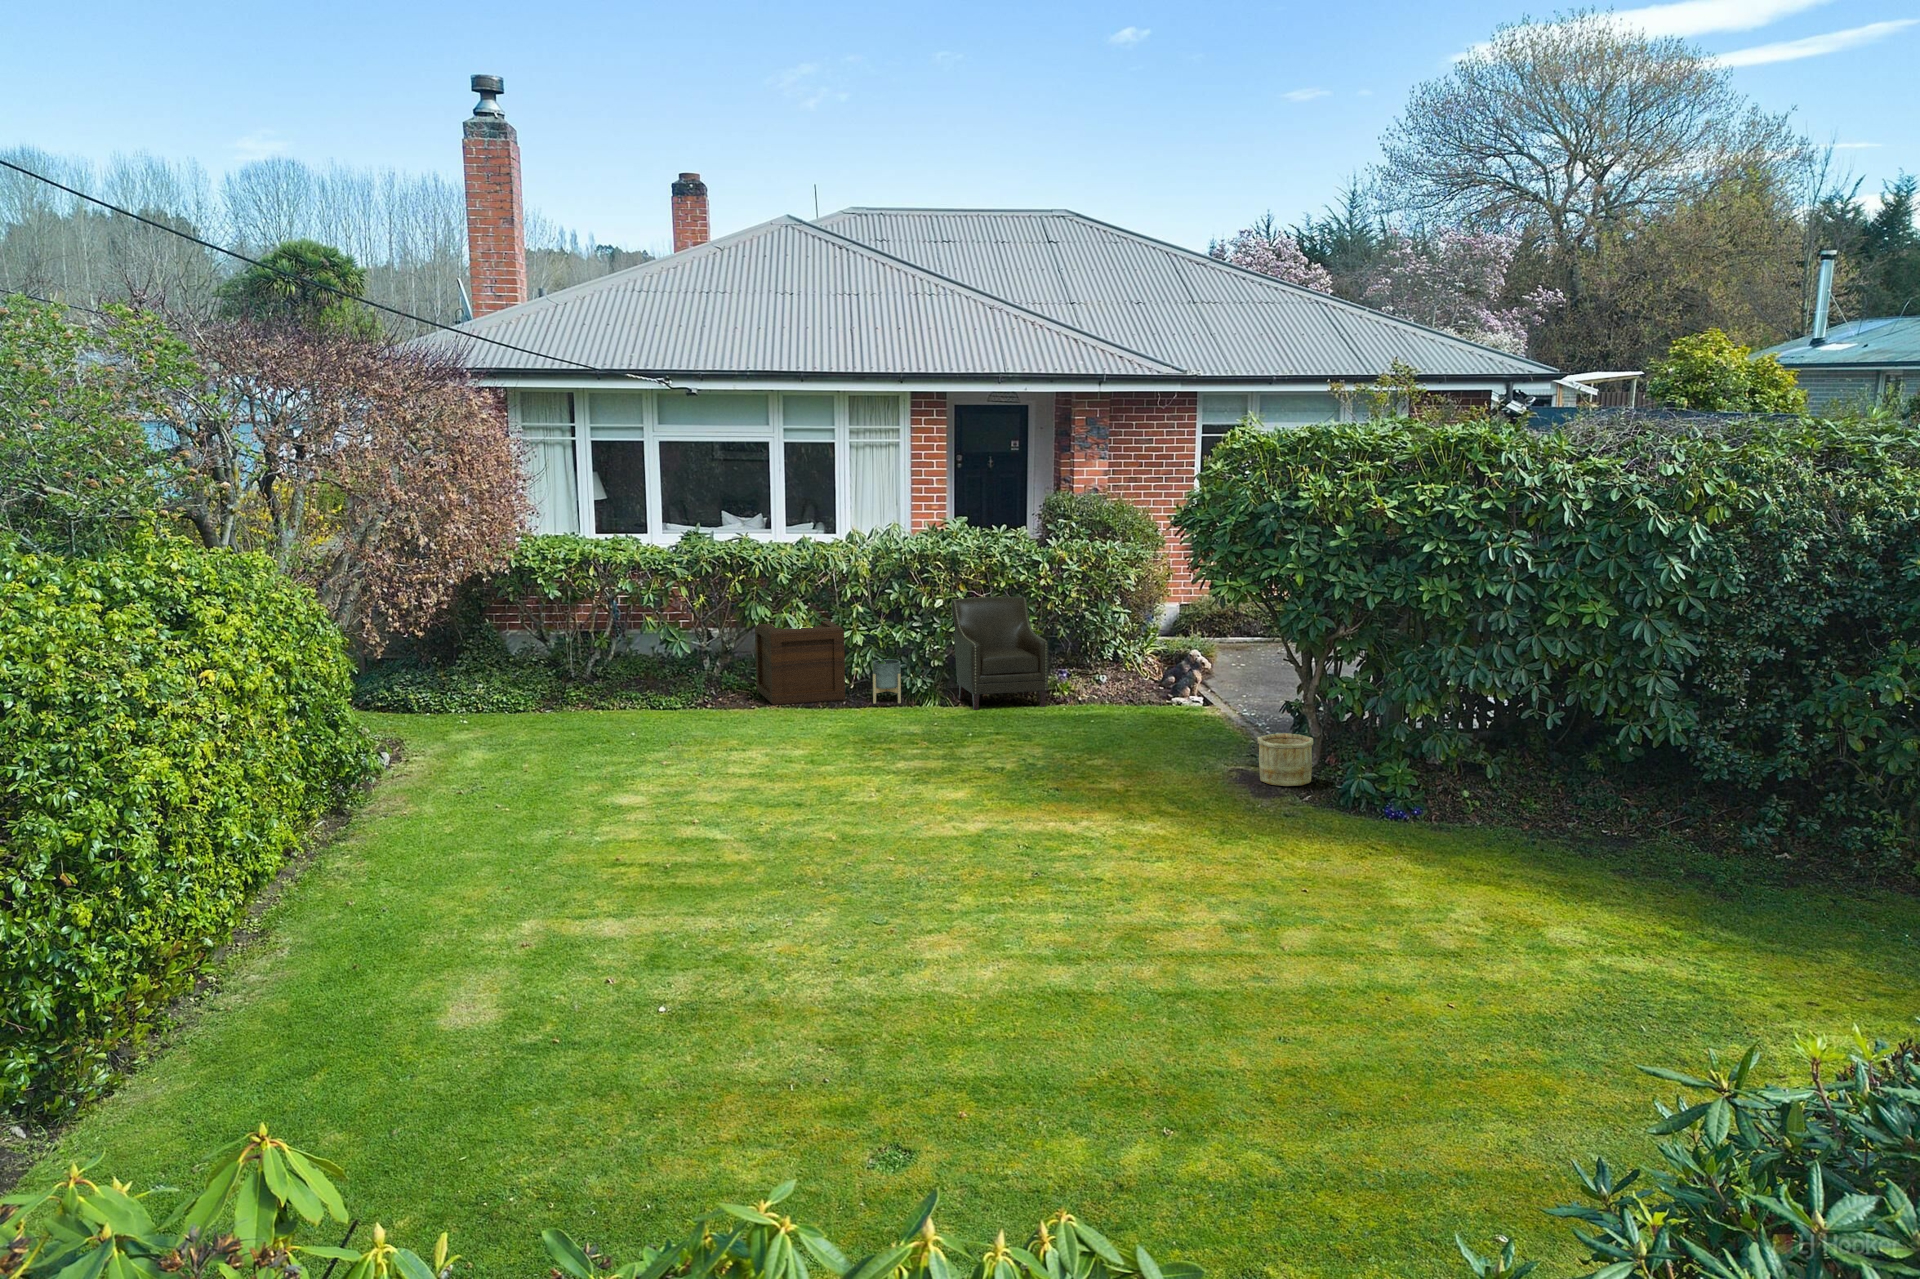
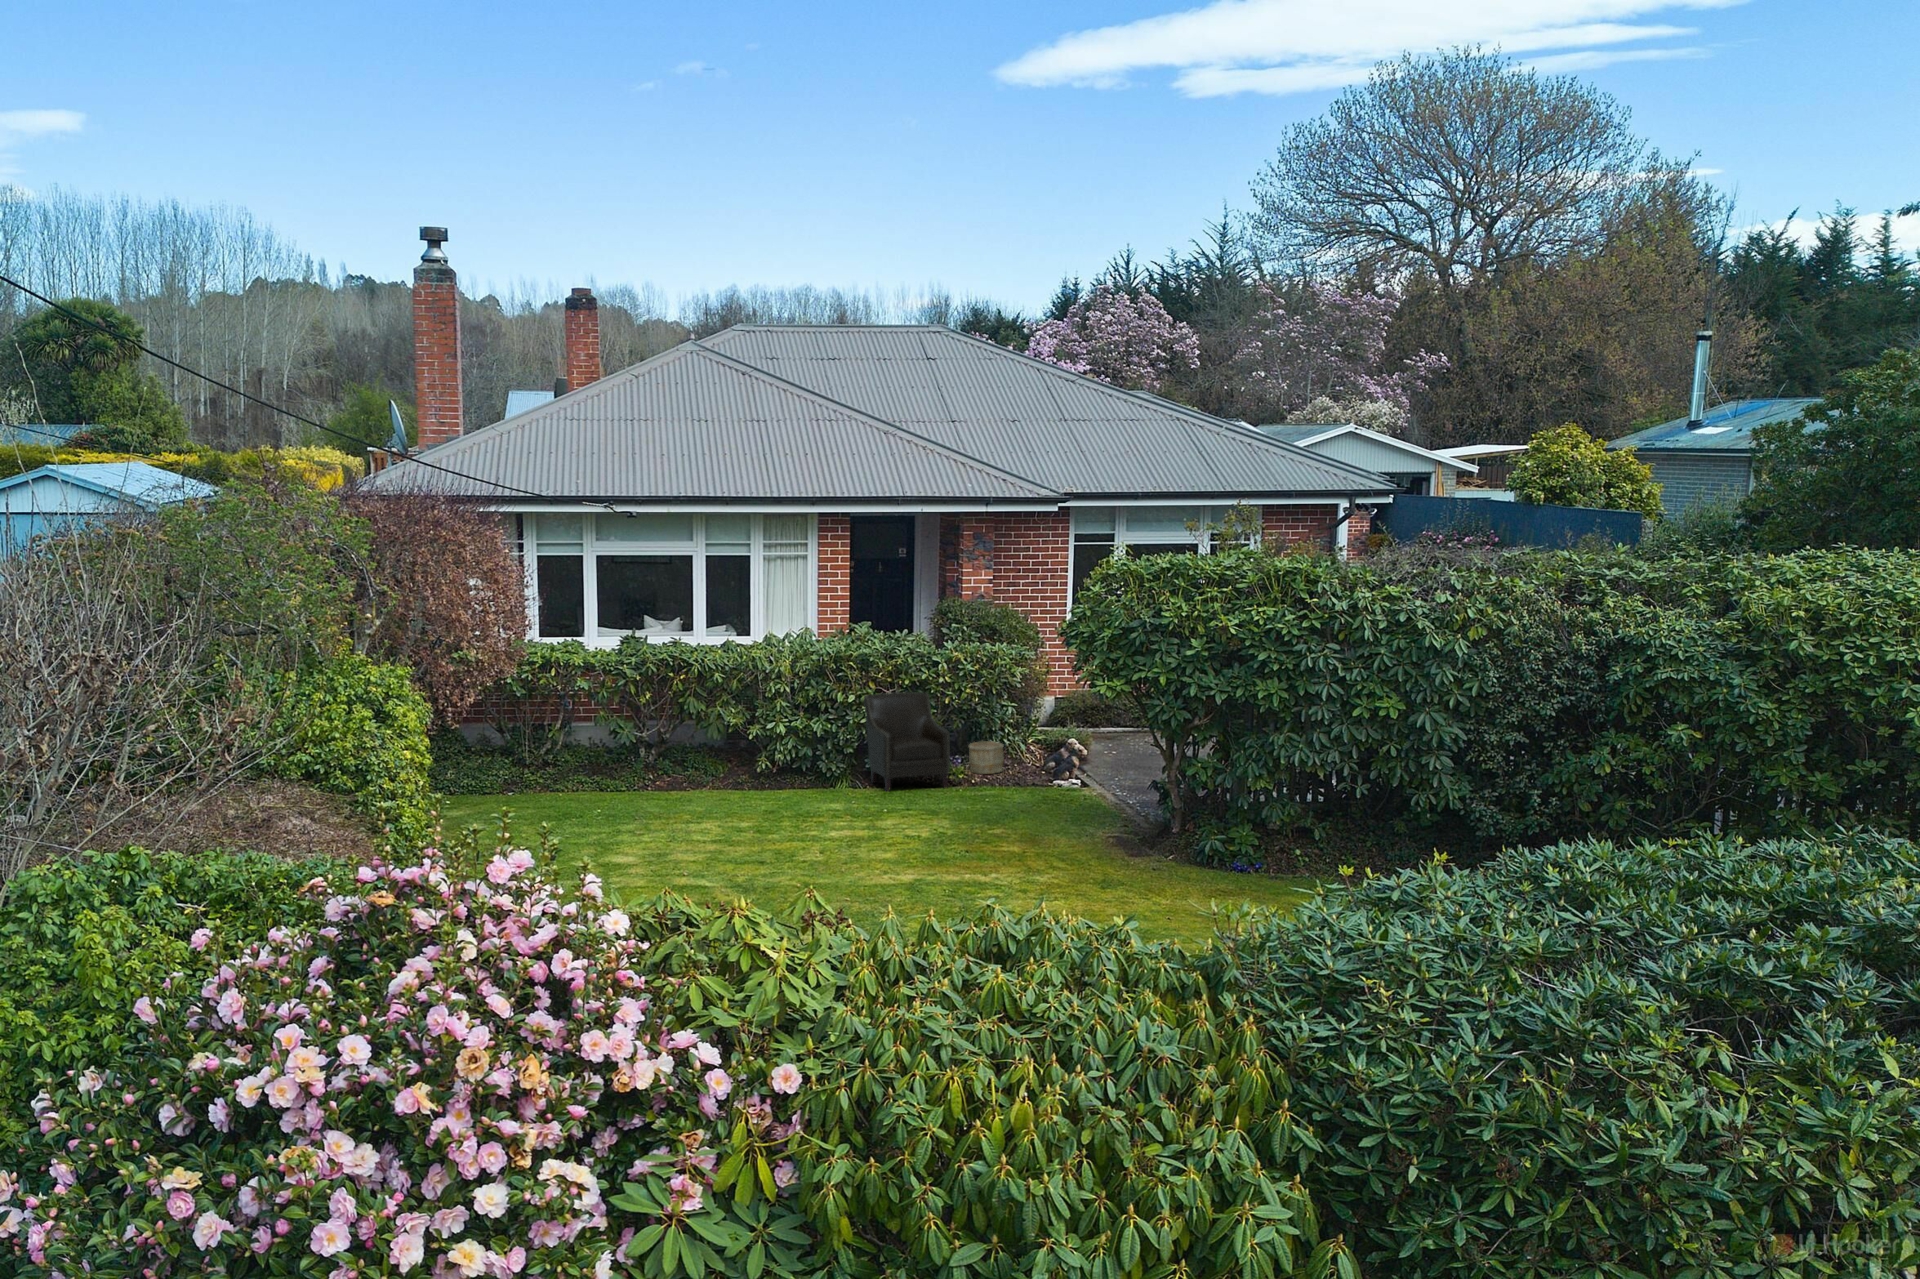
wooden crate: present [755,621,845,705] -> none [689,712,771,791]
planter: present [873,659,901,704] -> none [796,748,821,788]
wooden bucket: present [1257,733,1313,786] -> present [969,741,1004,774]

